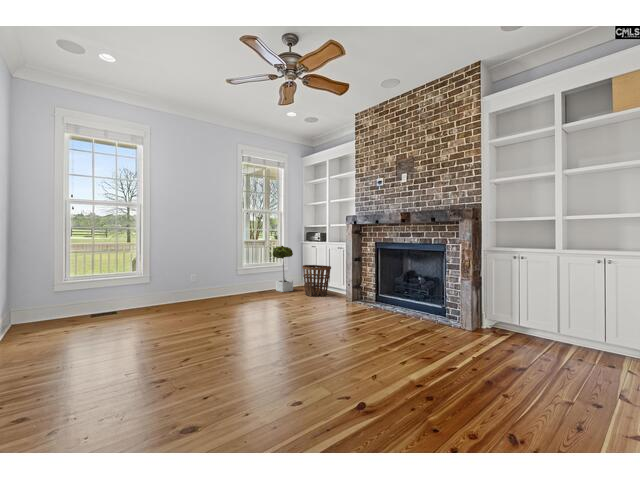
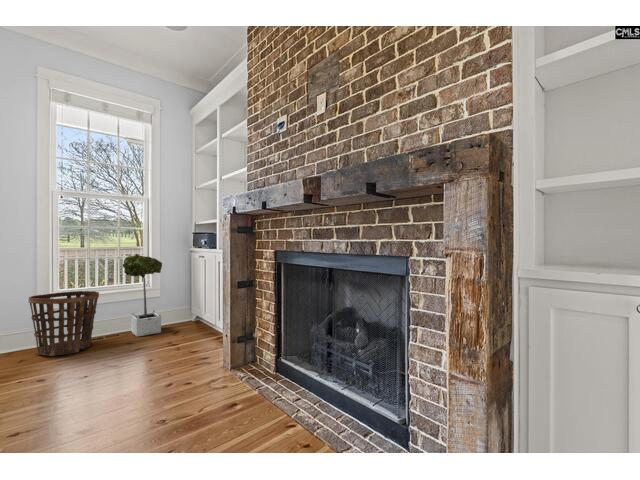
basket: present [302,265,331,296] -> present [29,291,99,356]

